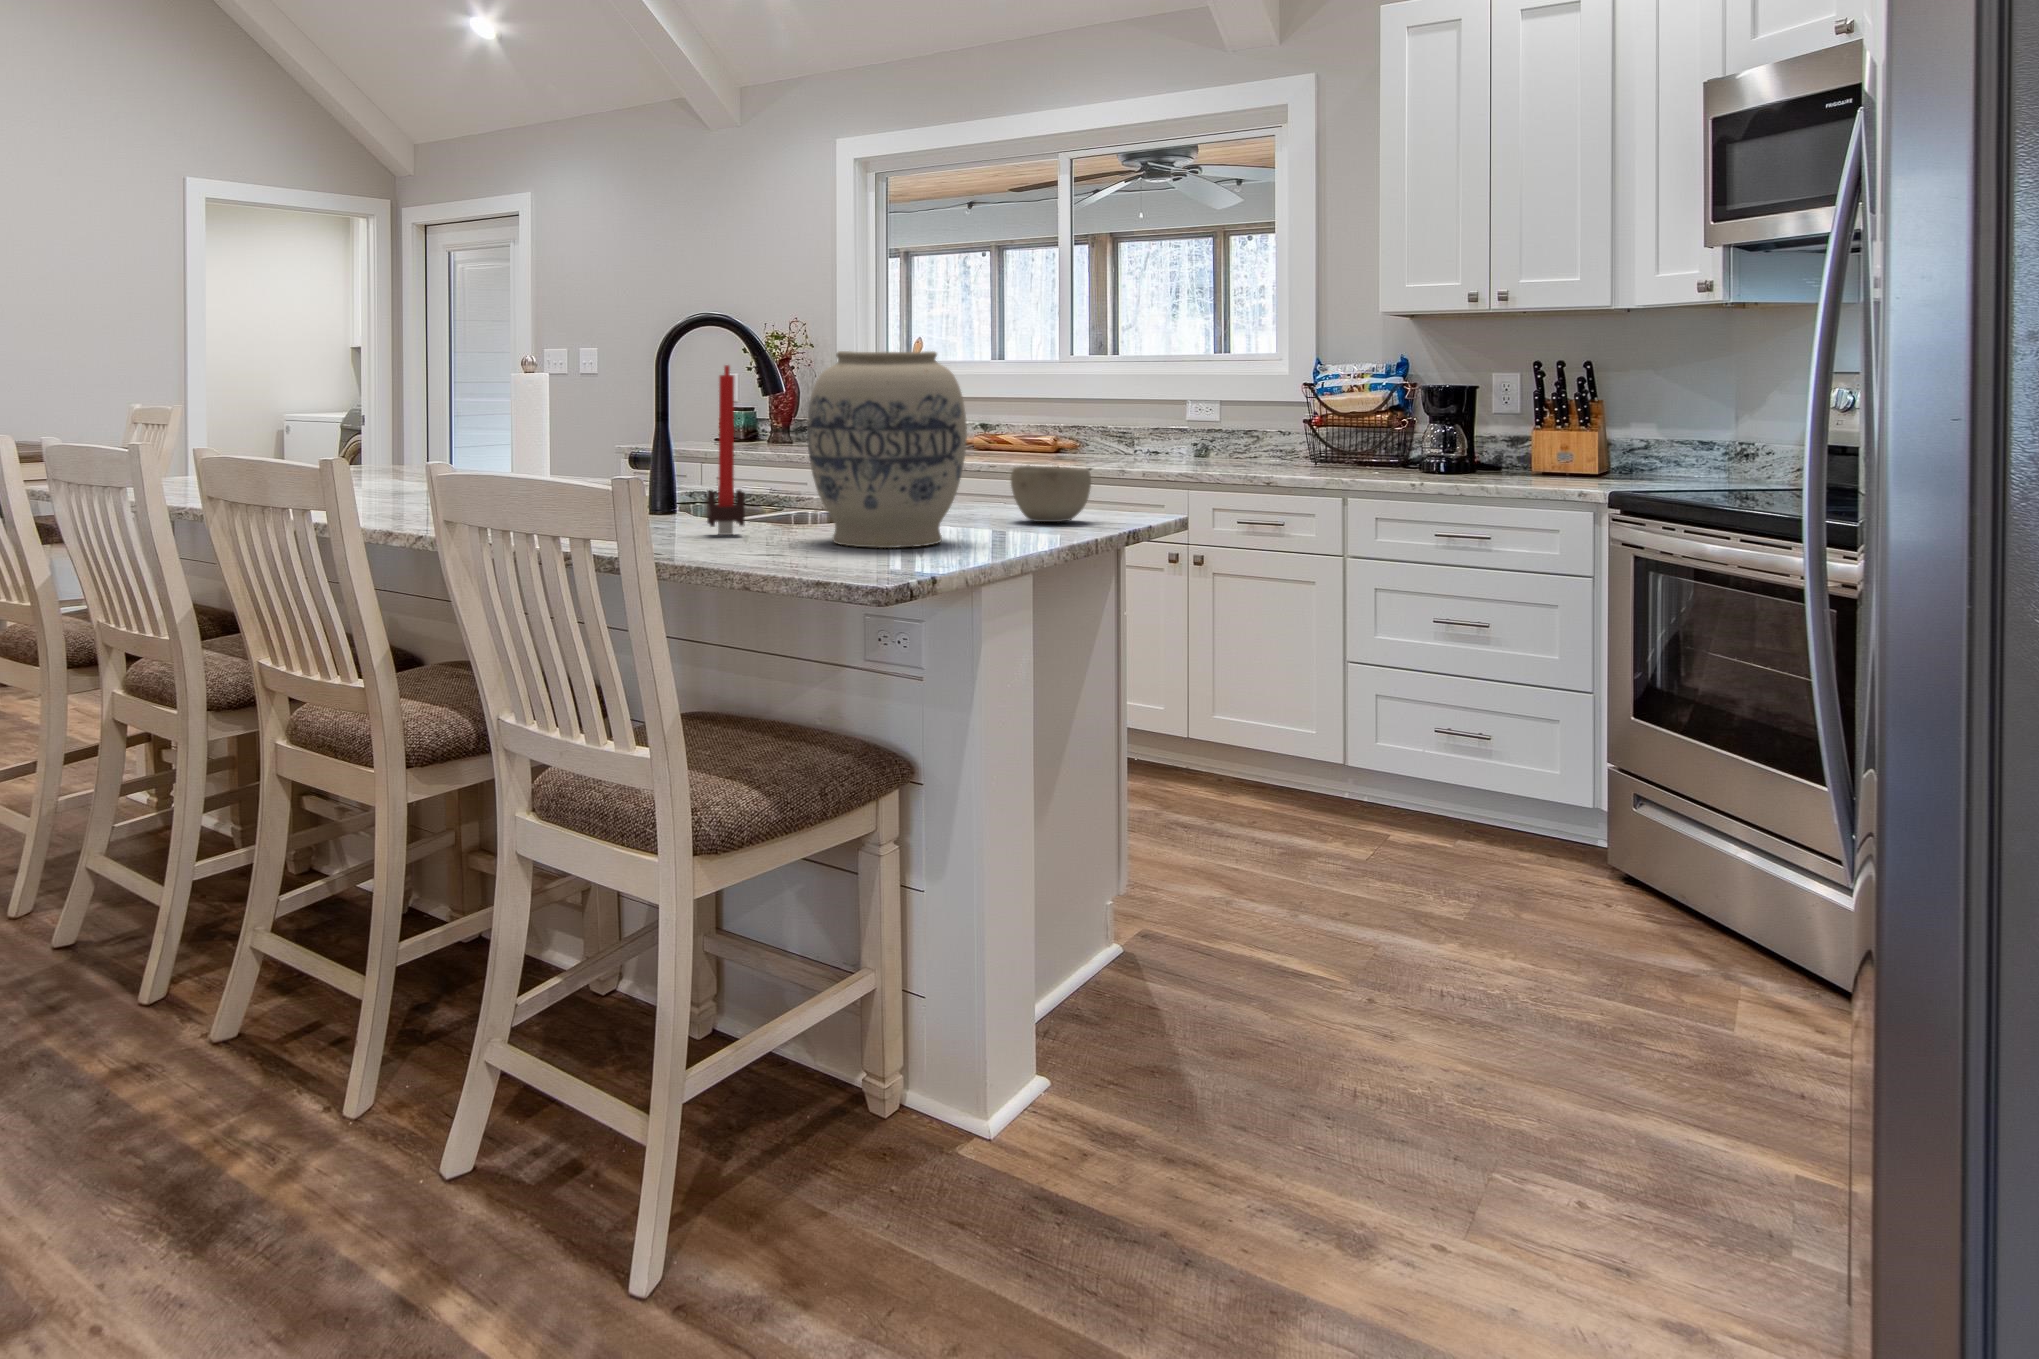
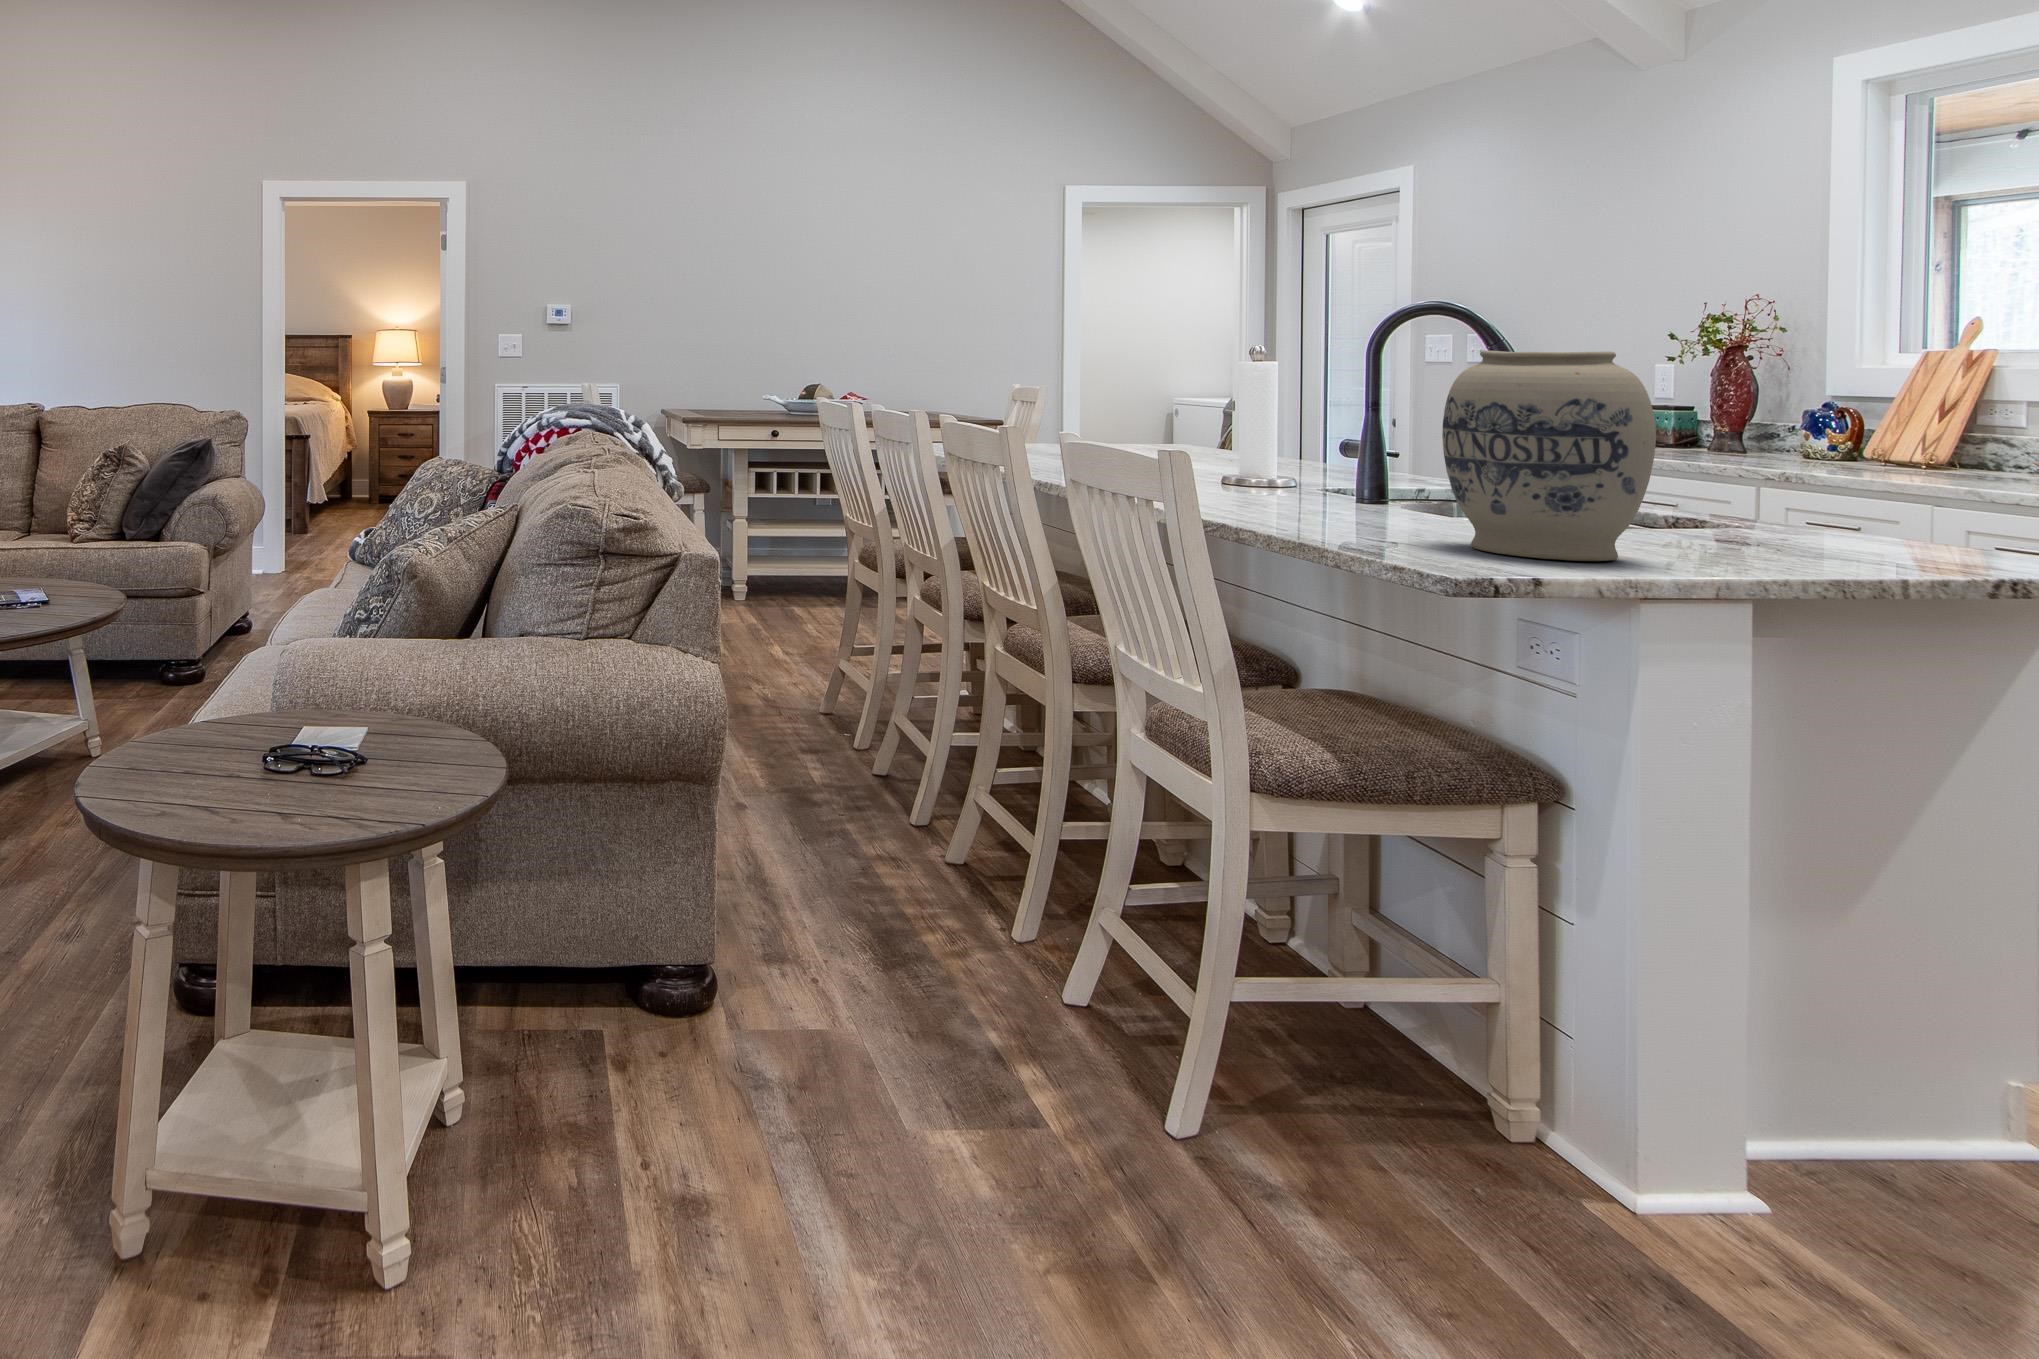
candle: present [707,365,745,535] -> none [1352,362,1397,529]
bowl: present [1011,466,1091,522] -> none [1814,493,1960,567]

